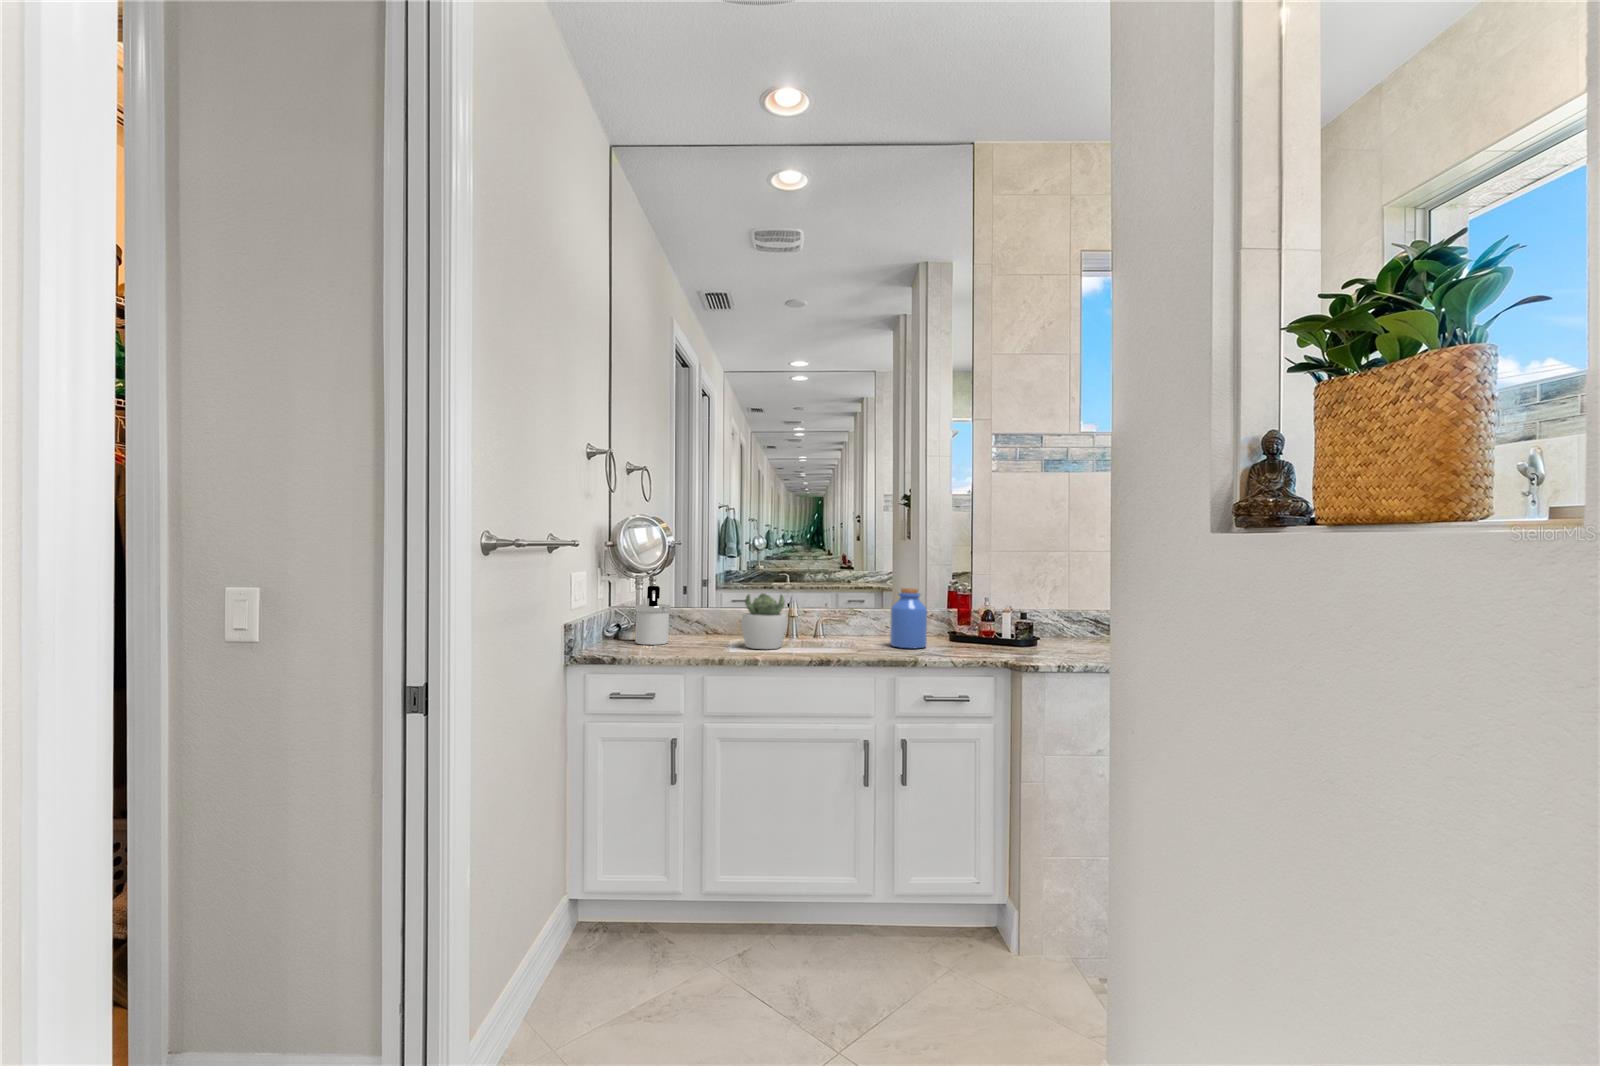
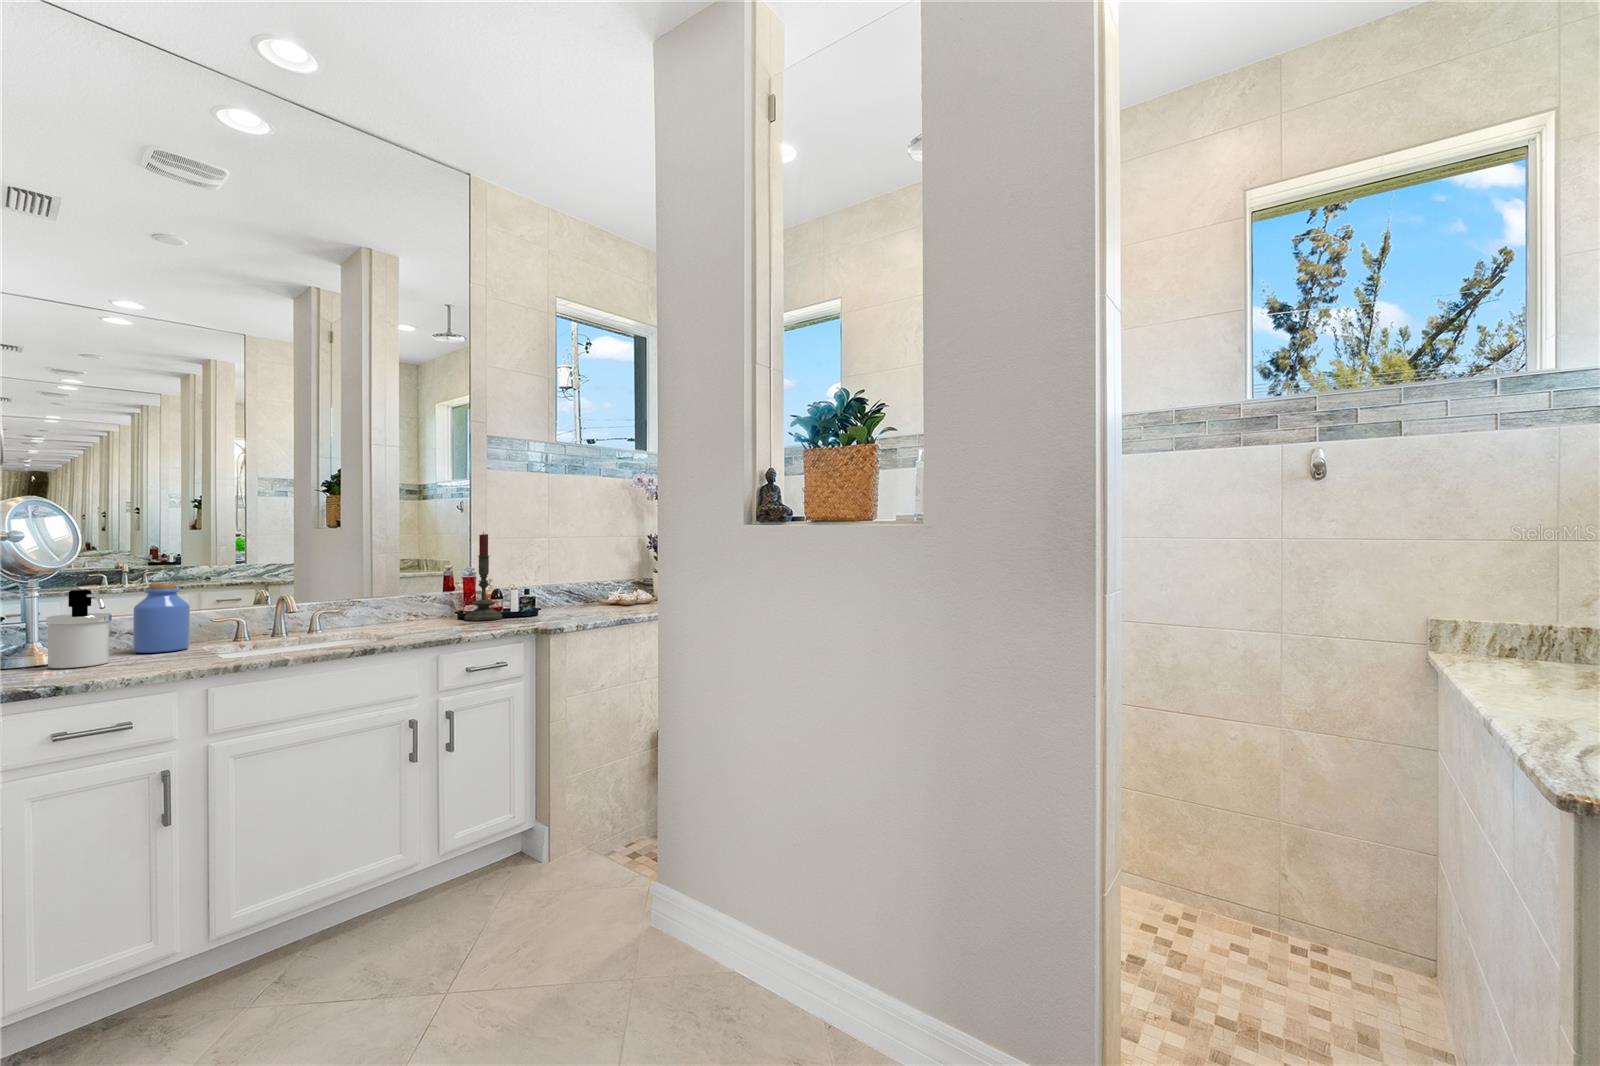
candle: none [952,546,991,645] -> present [465,532,502,621]
jar: present [890,588,927,648] -> present [133,583,190,653]
succulent plant: present [741,593,787,649] -> none [240,587,302,650]

